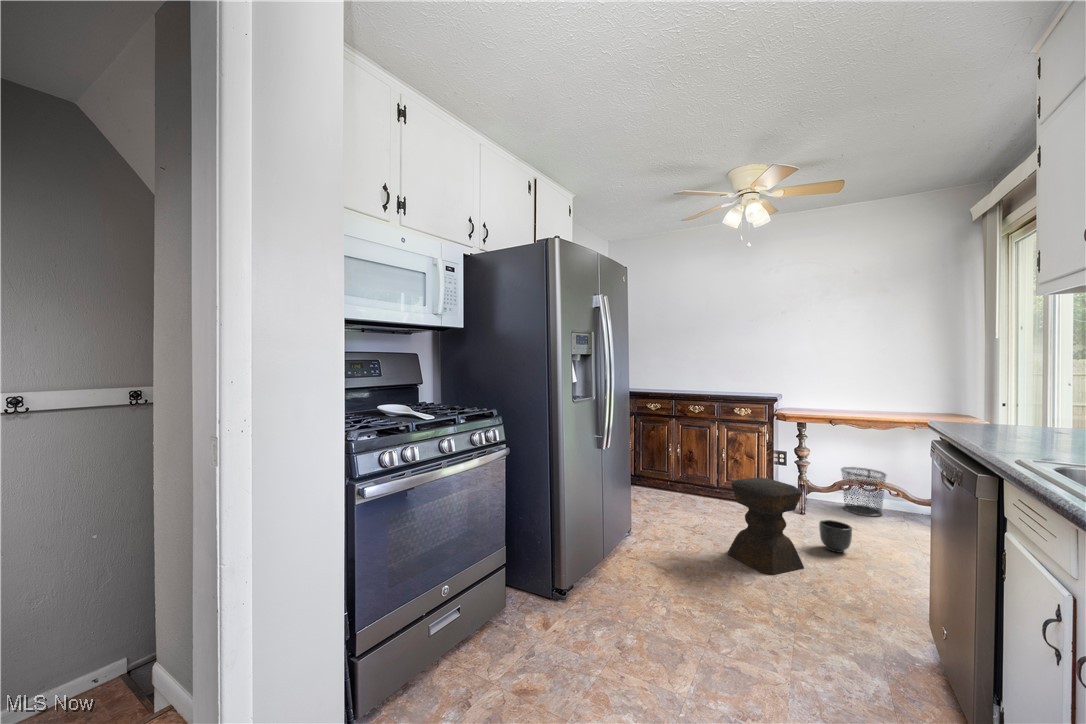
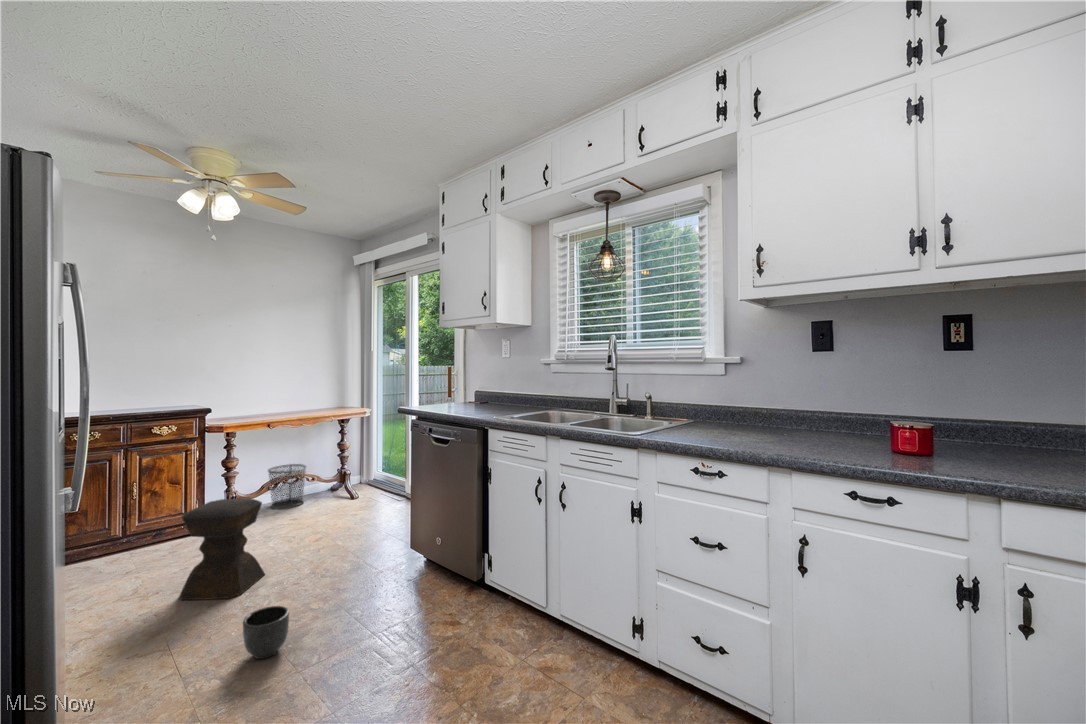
planter: present [819,520,852,553] -> present [243,606,289,659]

